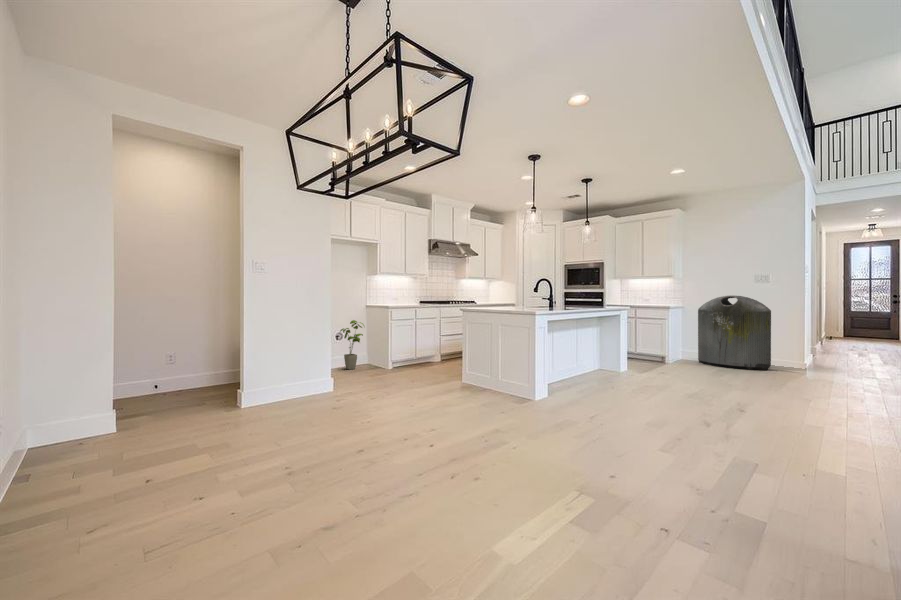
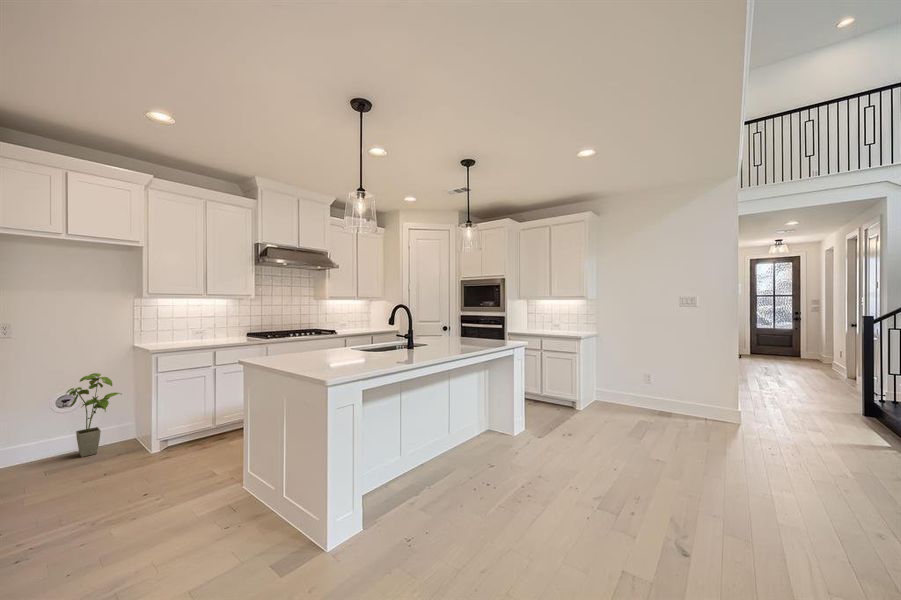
trash can: present [698,295,771,370] -> none [616,324,705,424]

